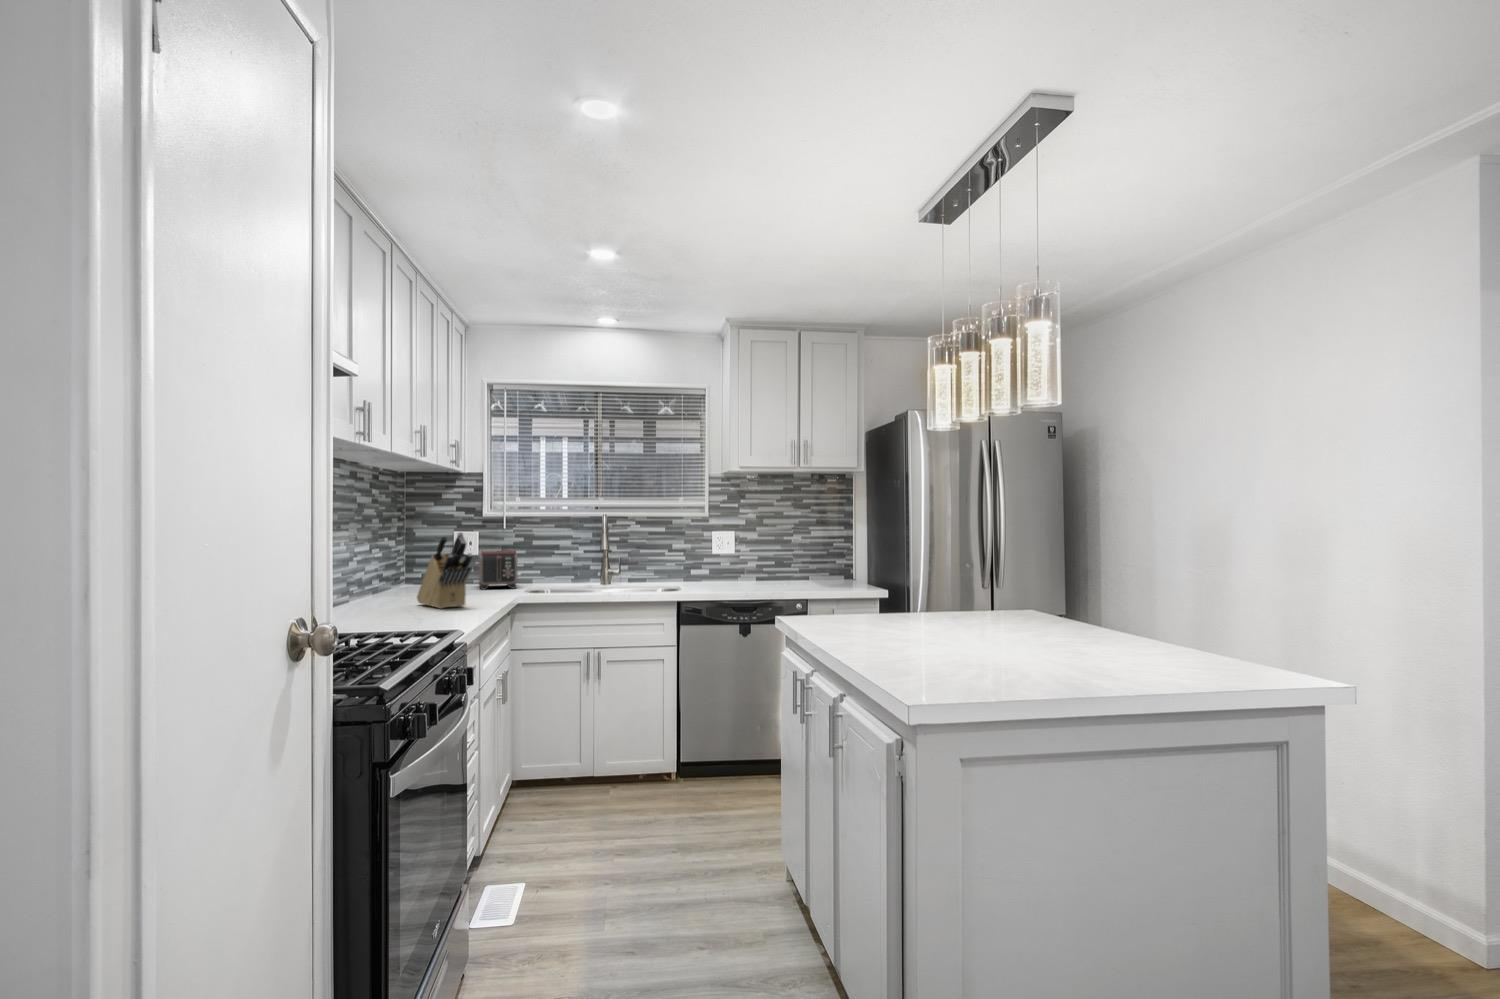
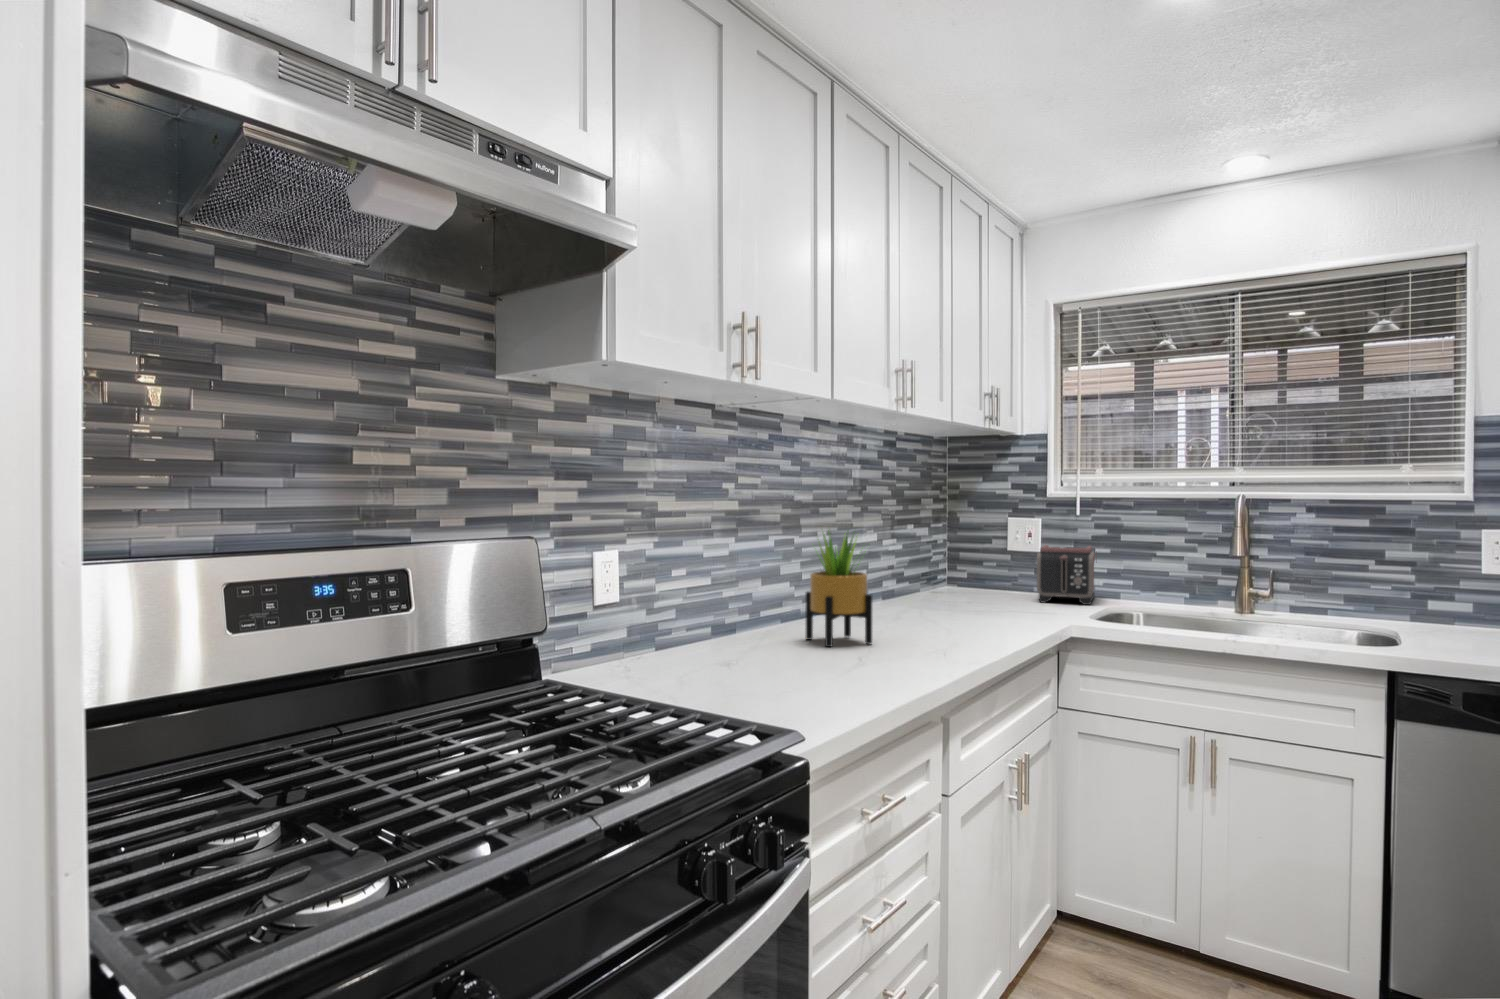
knife block: present [417,532,472,609] -> none [910,523,966,636]
potted plant: none [362,534,415,619] -> present [806,530,872,647]

